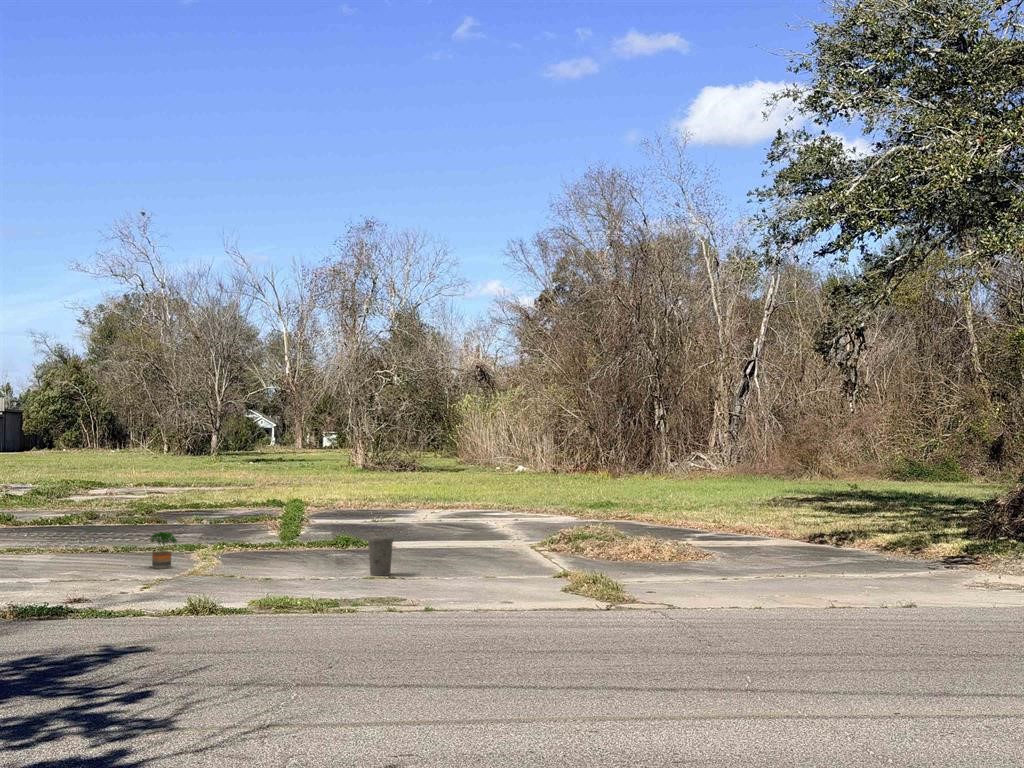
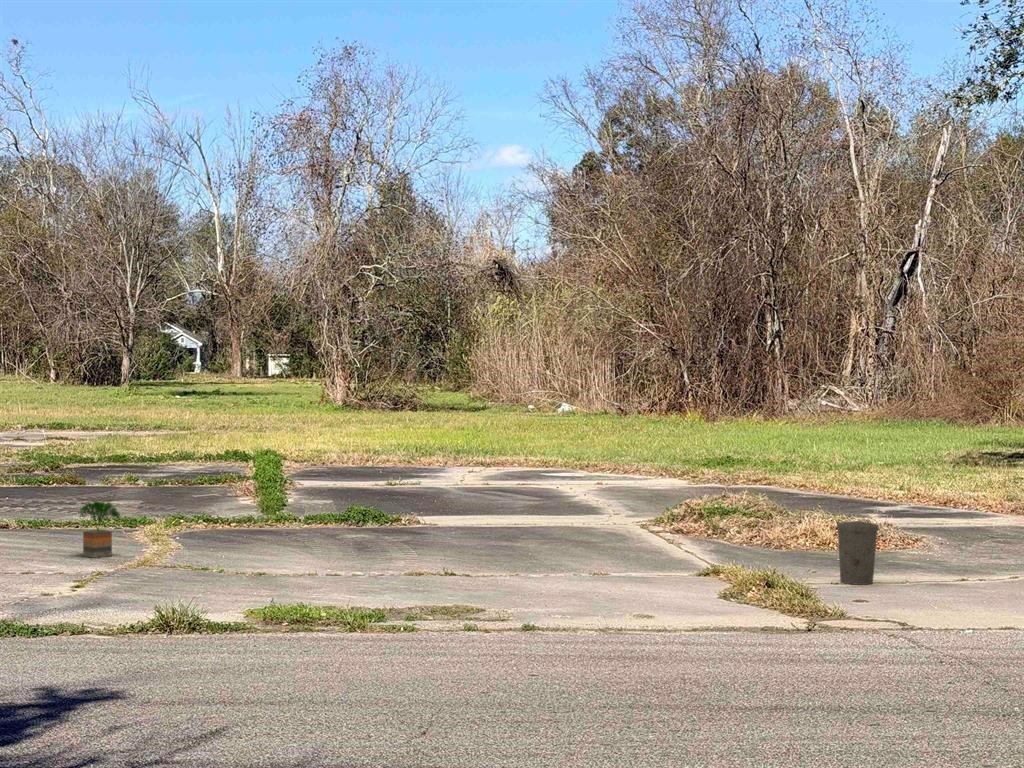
trash can: present [368,536,394,576] -> present [837,521,879,585]

